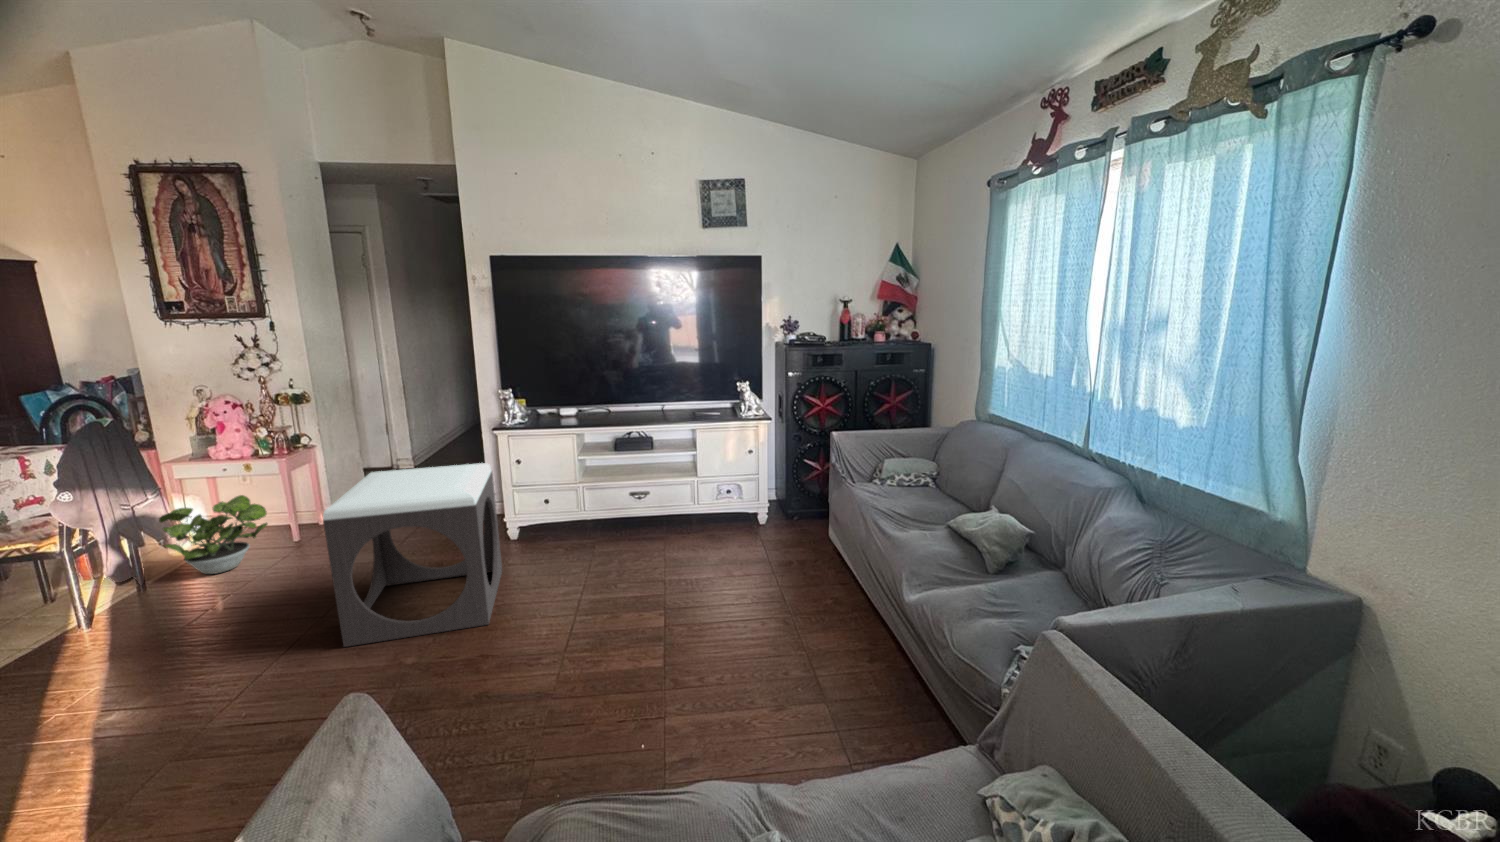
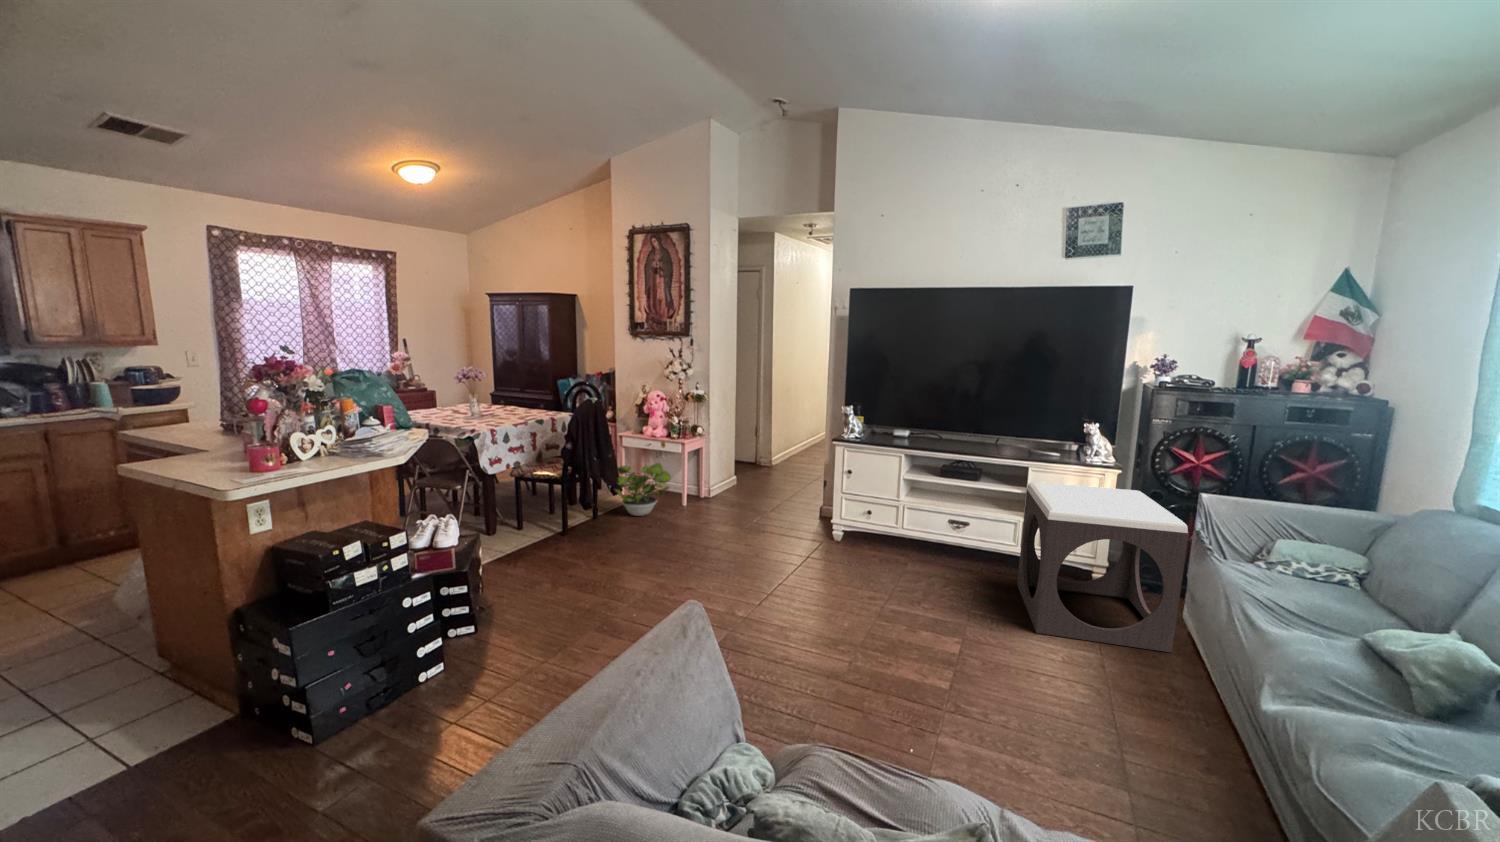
footstool: present [323,463,502,647] -> present [1017,482,1189,652]

